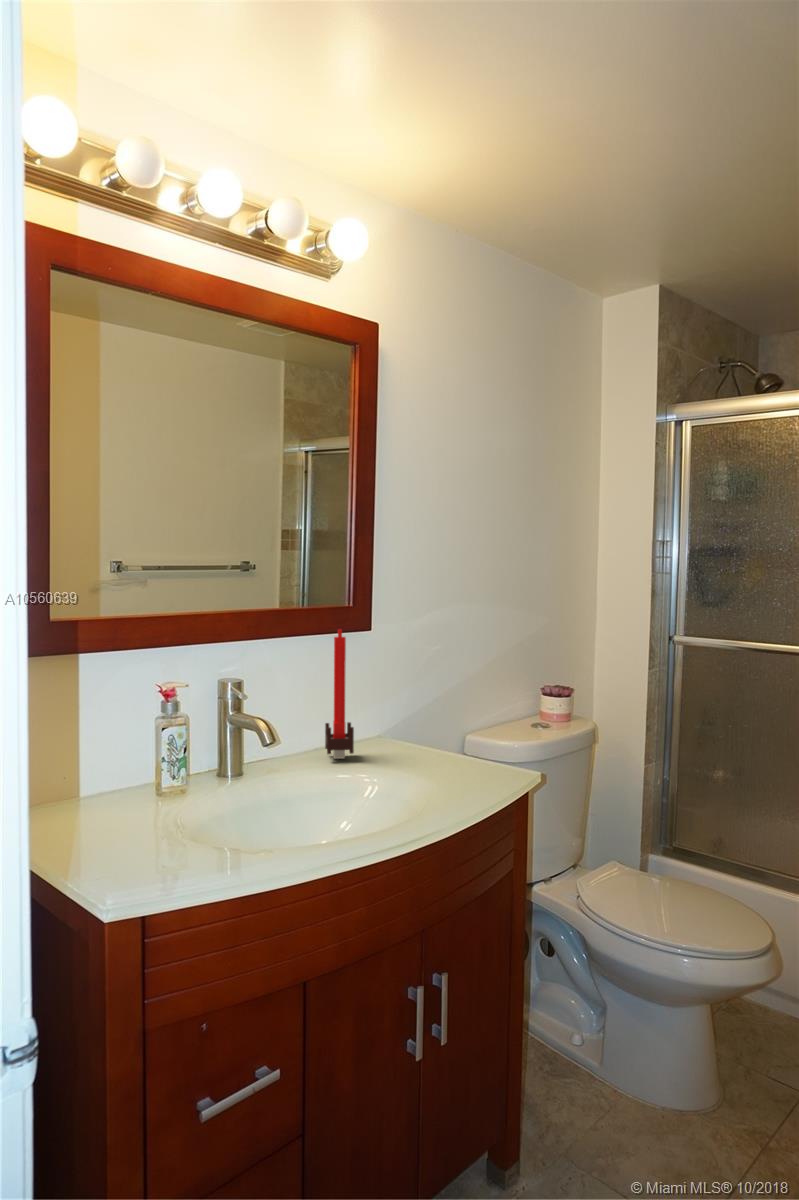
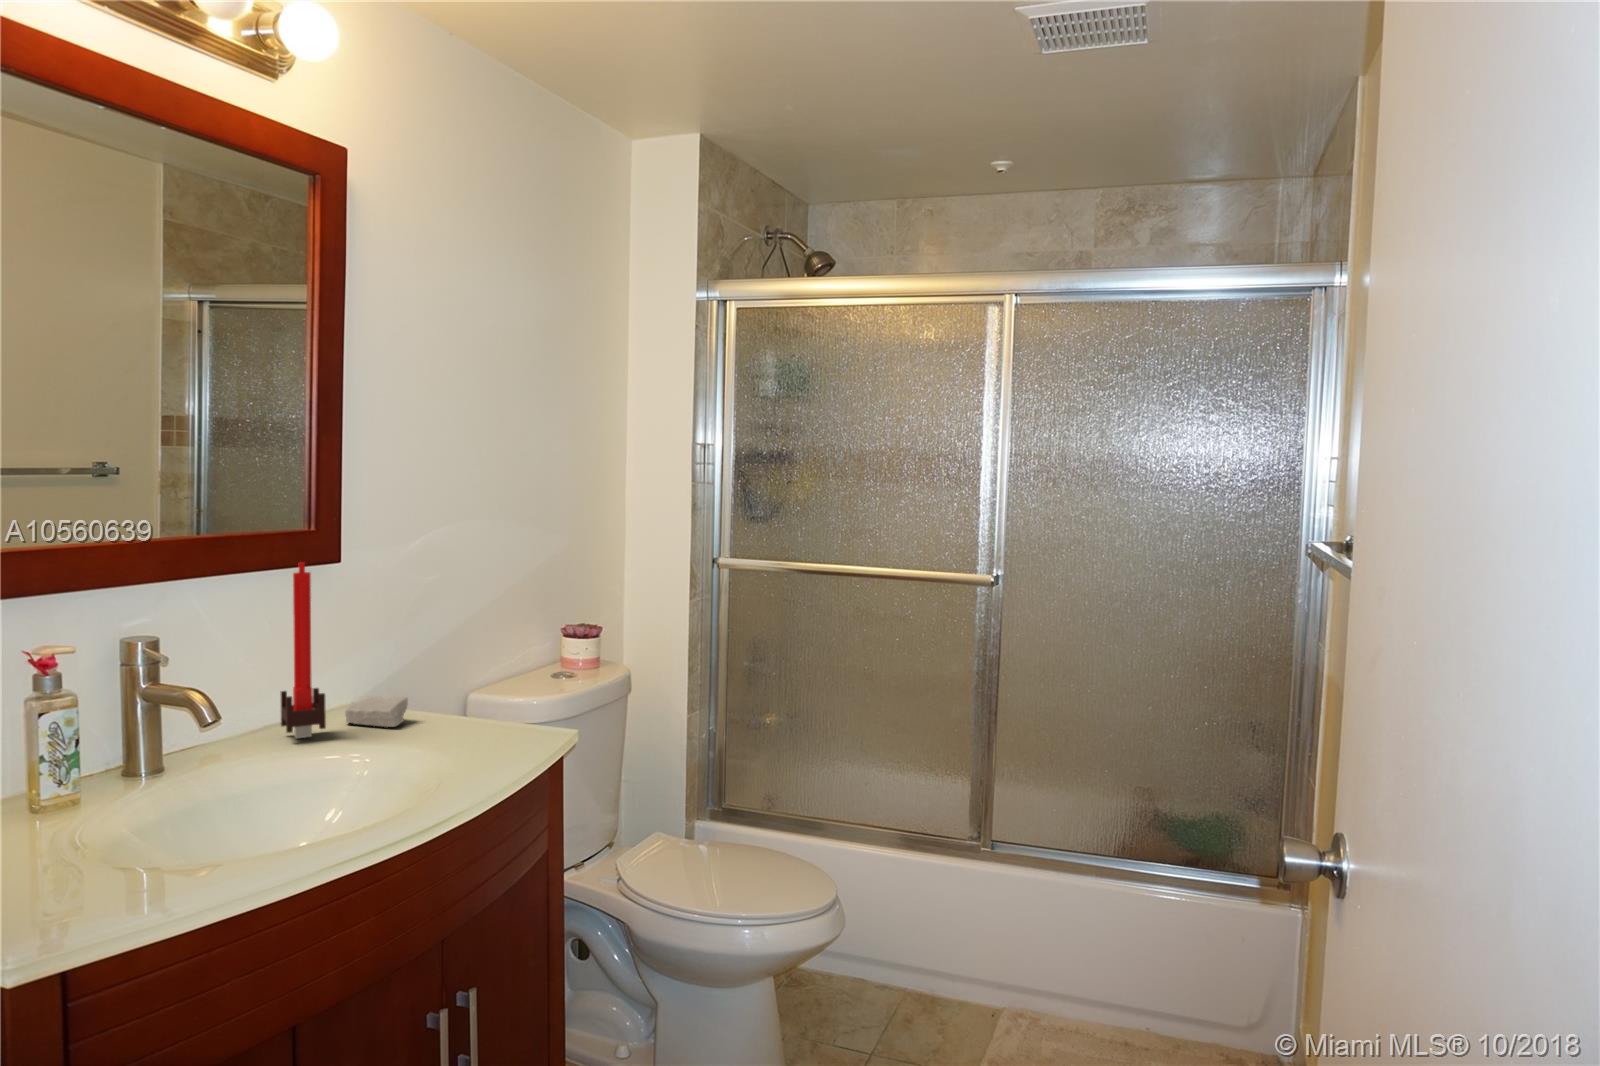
soap bar: none [370,731,414,756] -> present [345,696,408,727]

